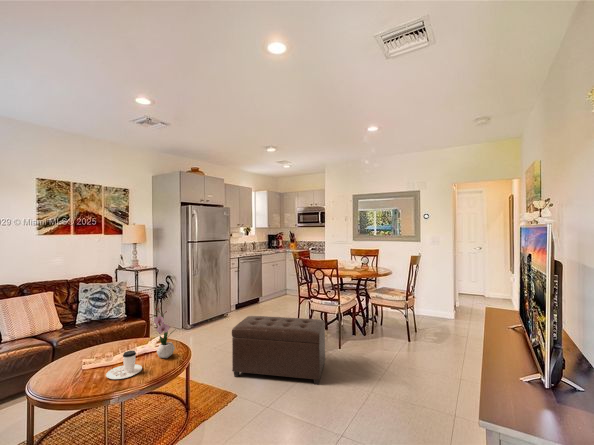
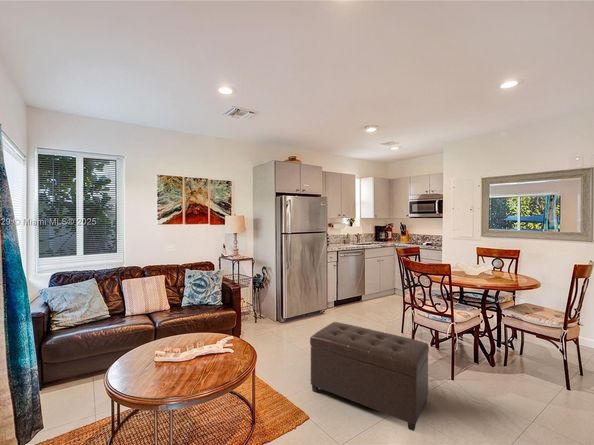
flower arrangement: present [154,308,175,358] -> none [213,310,239,367]
coffee cup: present [106,351,142,379] -> none [161,354,197,386]

